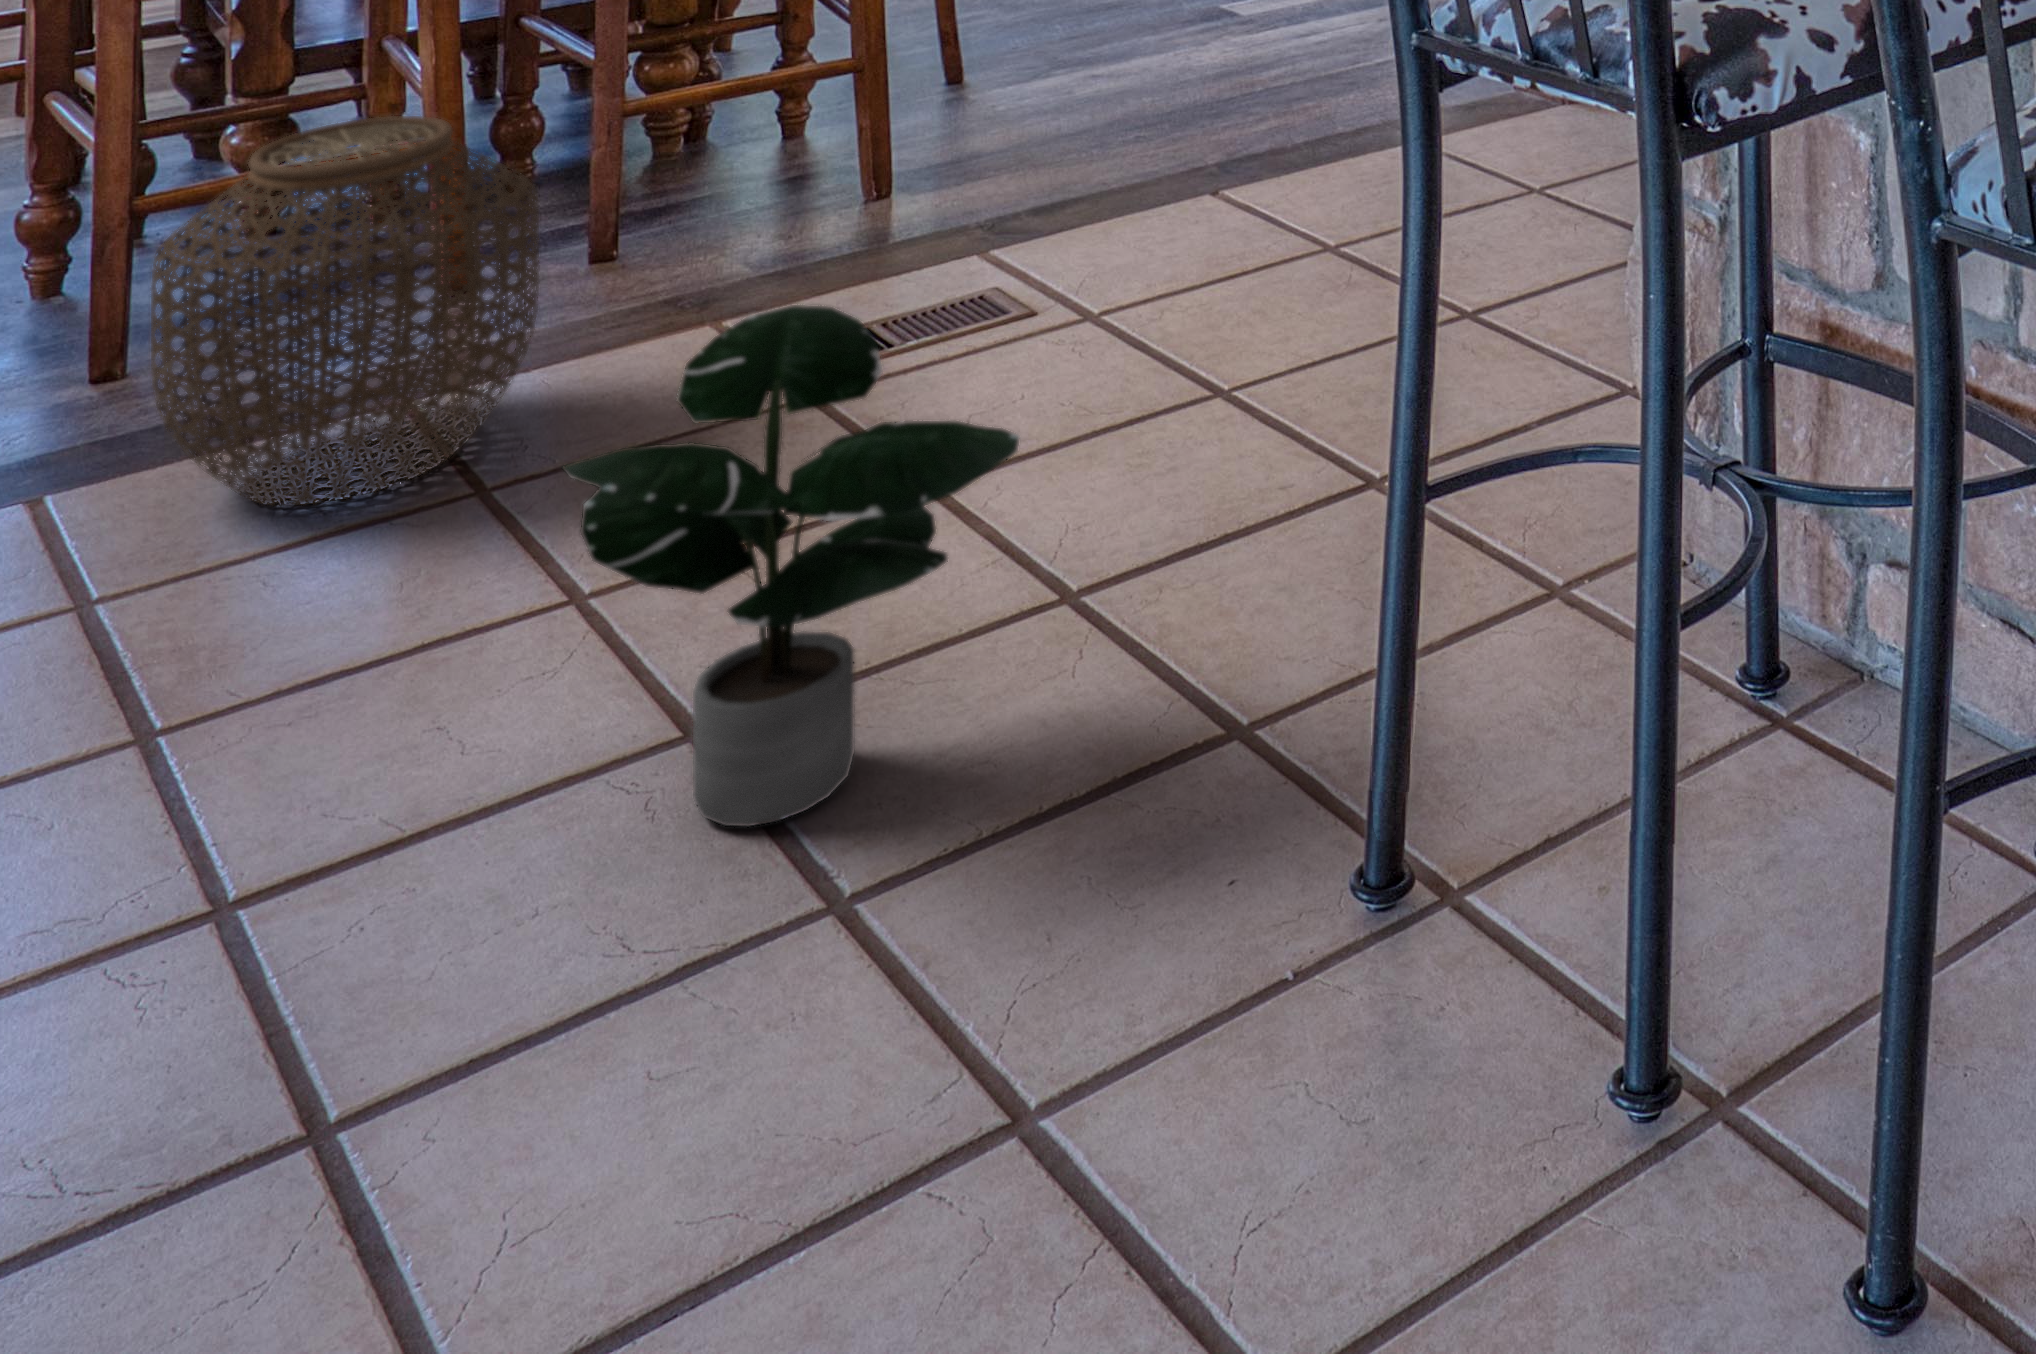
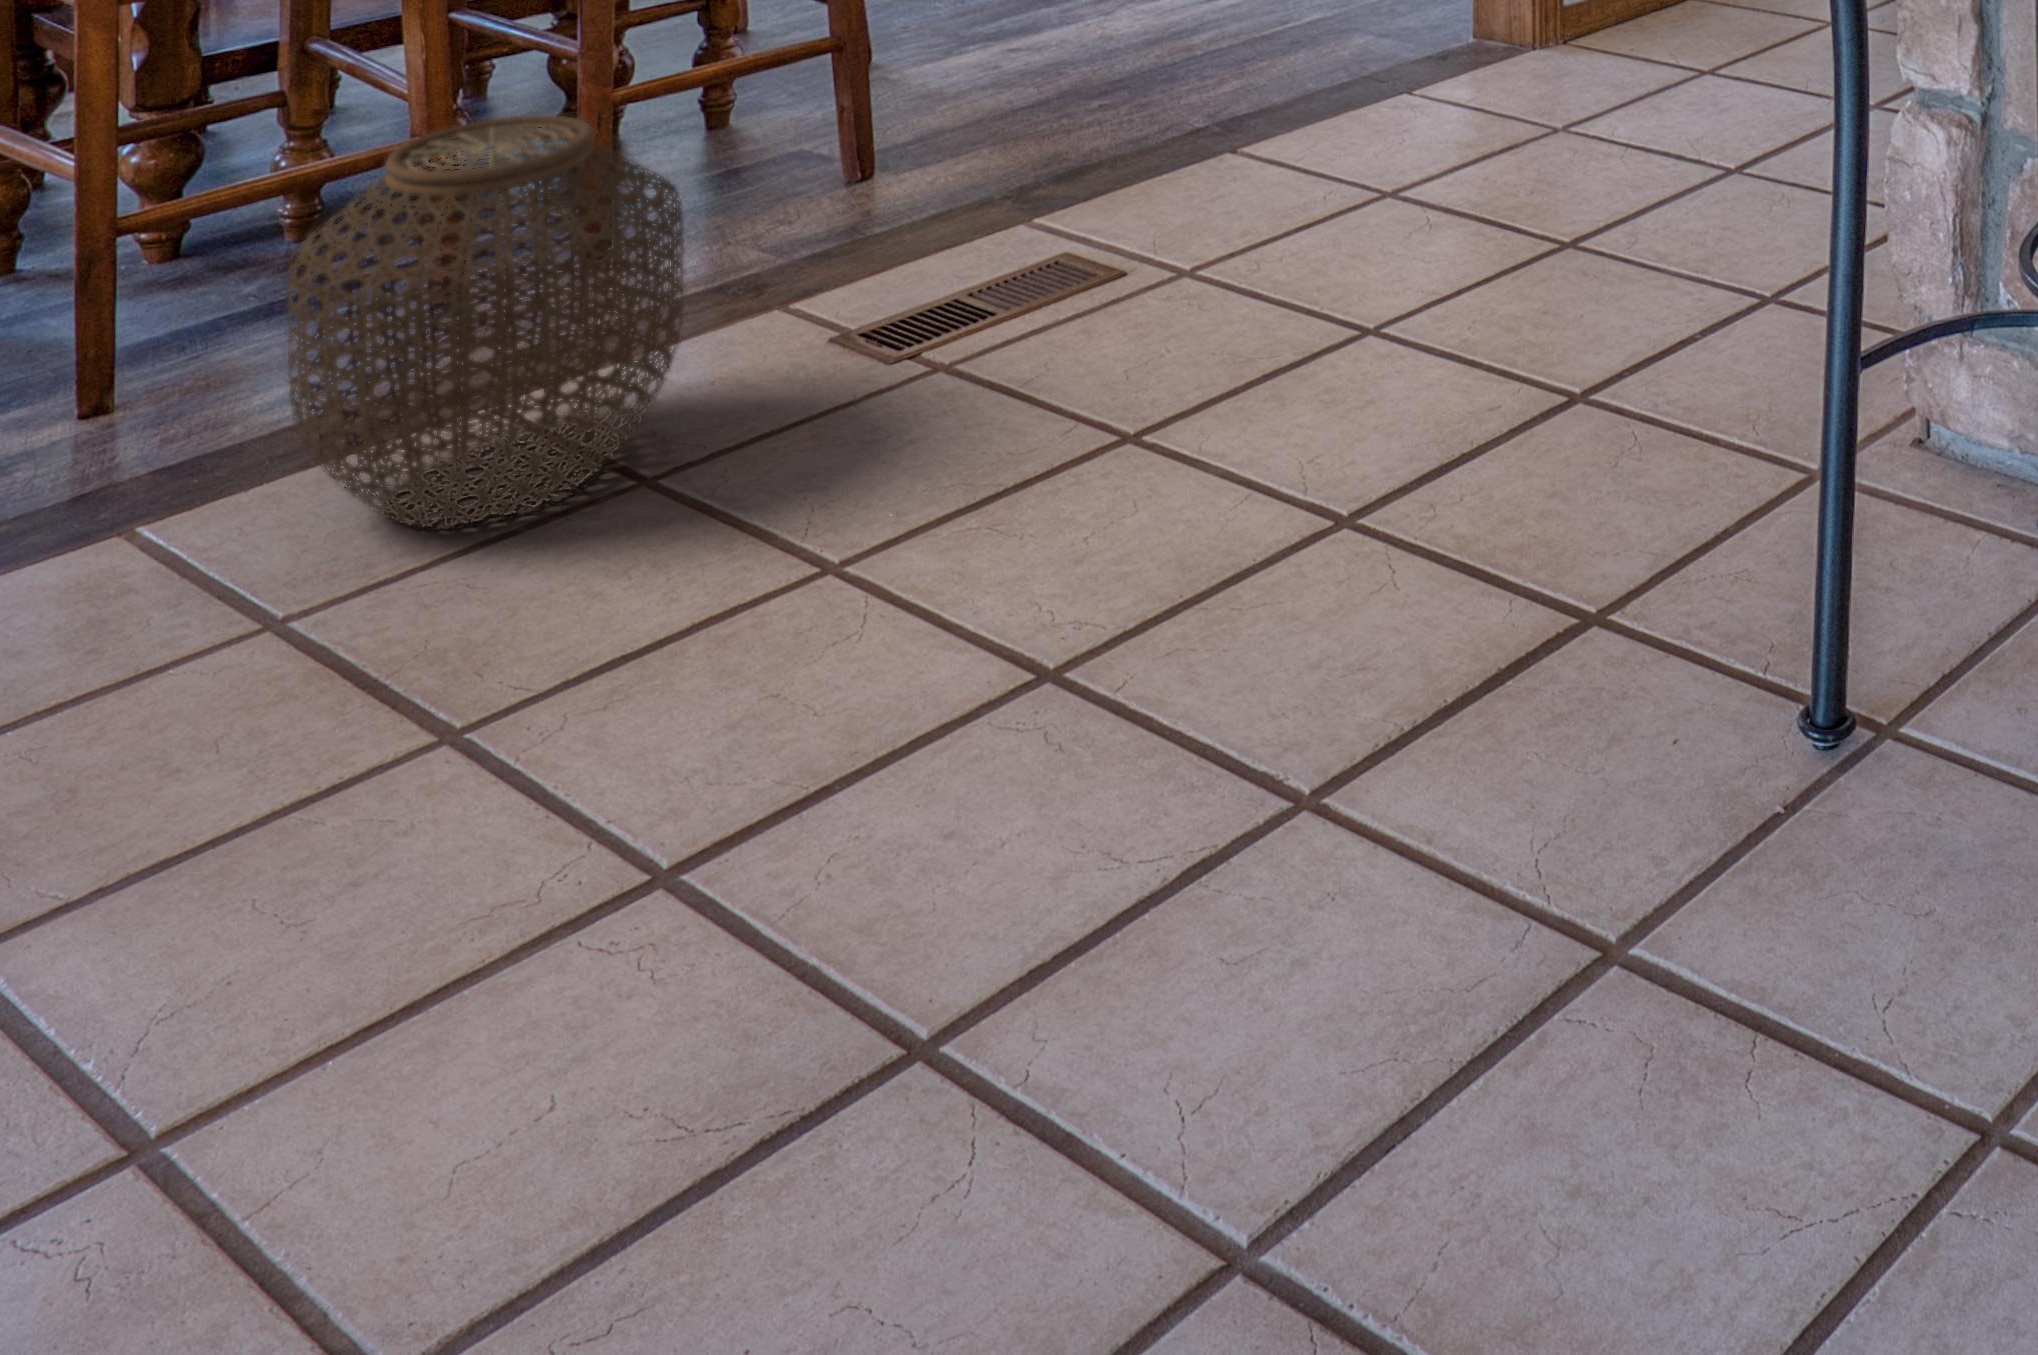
potted plant: present [563,305,1019,826] -> none [1005,258,1433,755]

